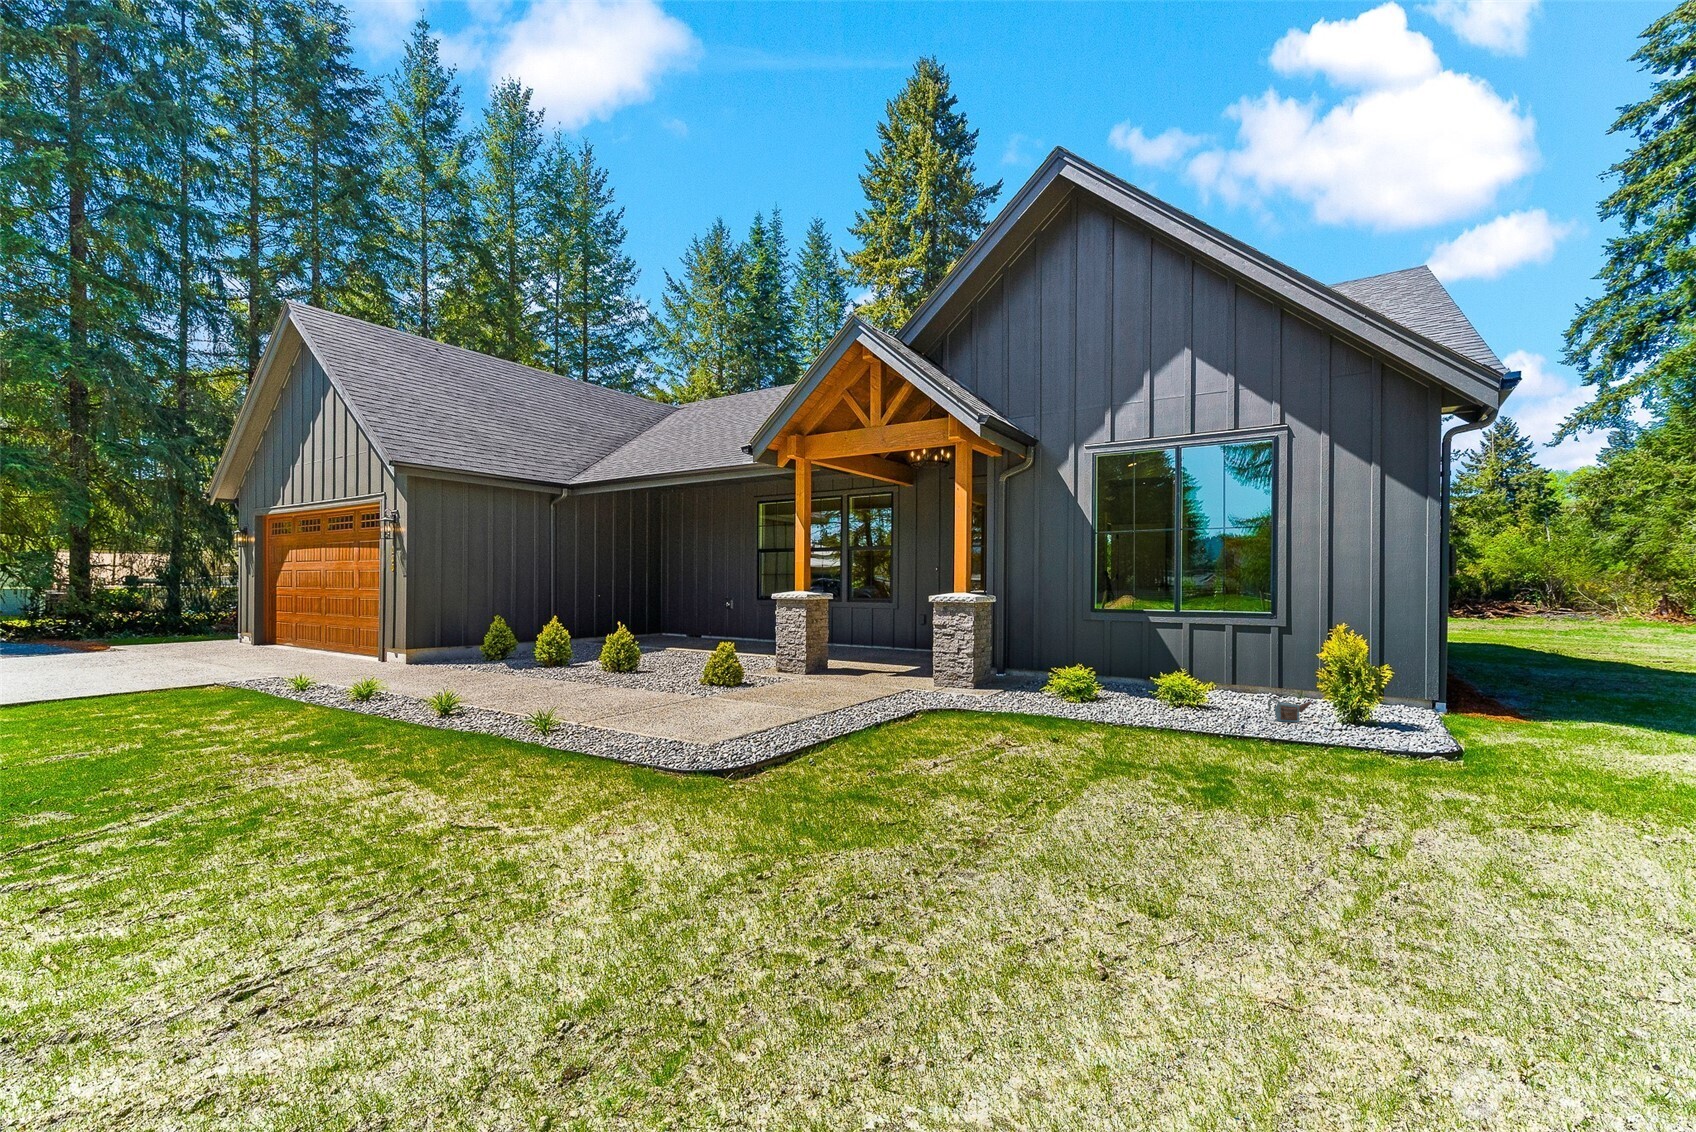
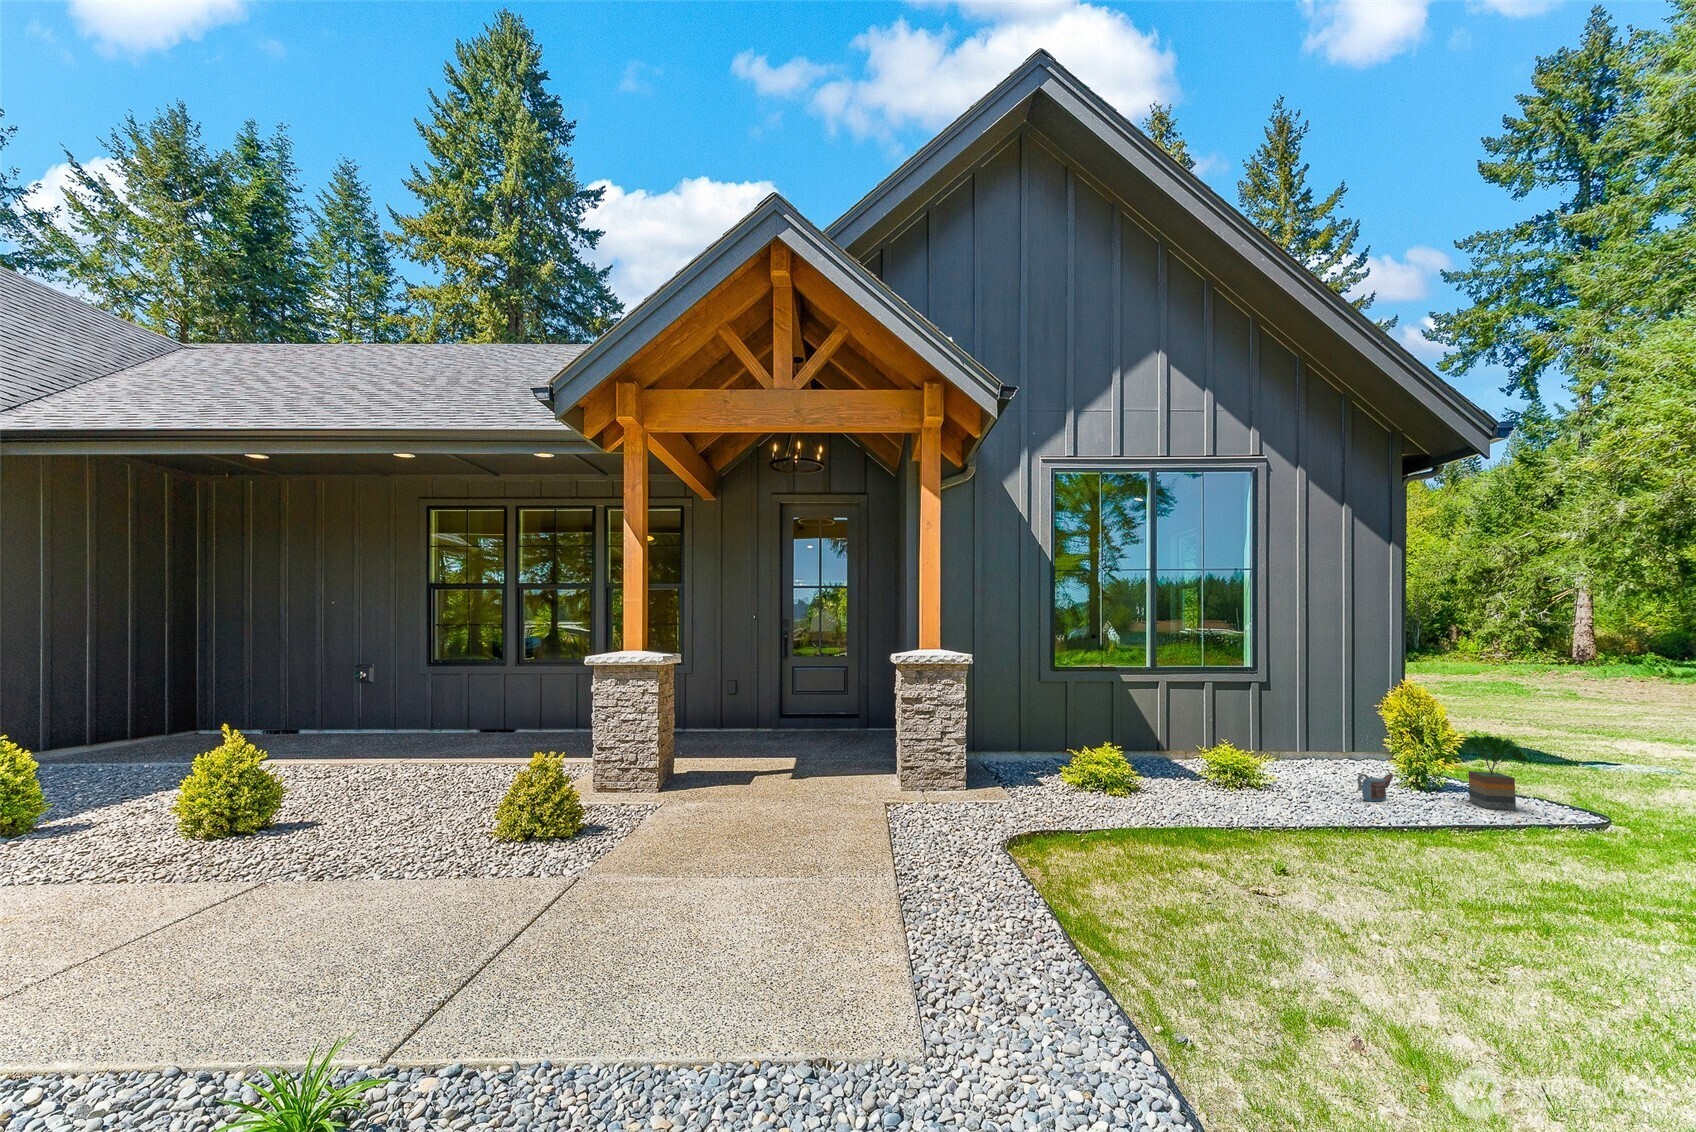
potted tree: none [1371,672,1425,739] -> present [1462,735,1528,810]

